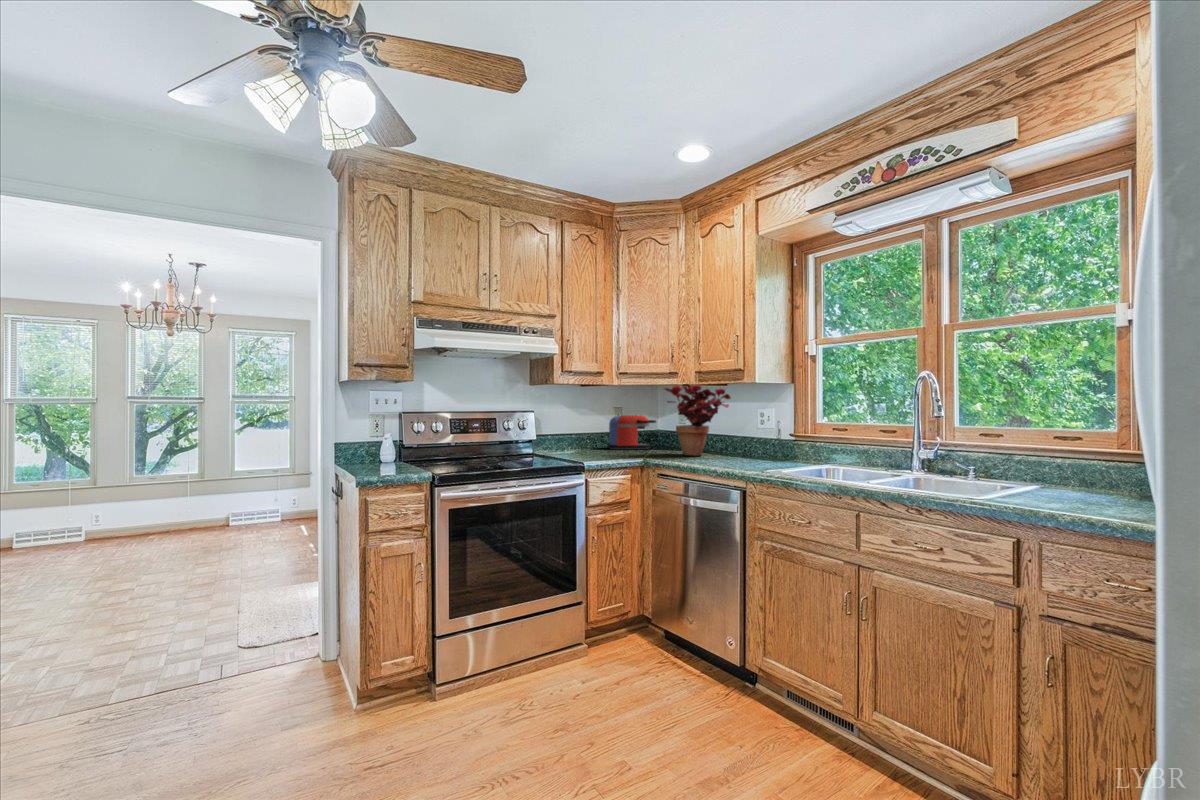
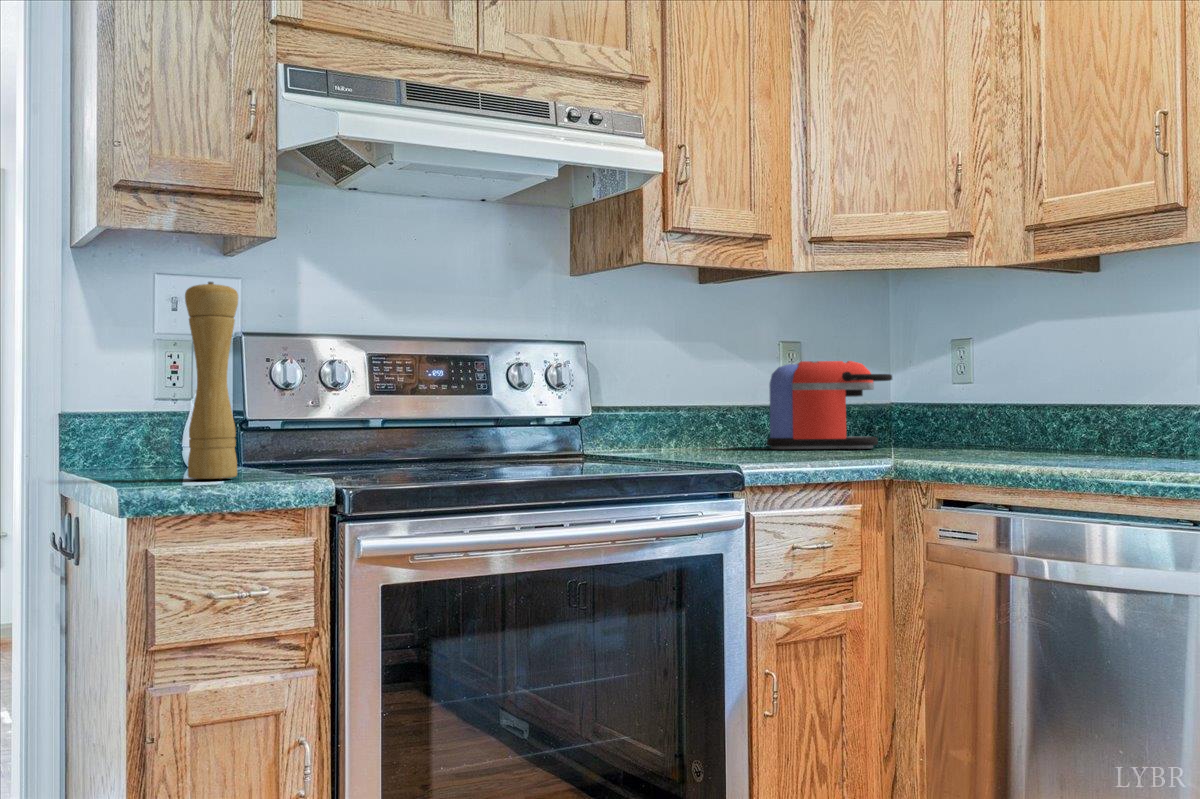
potted plant: present [664,383,731,456] -> none [936,257,1128,455]
pepper mill: none [381,400,400,470] -> present [185,282,238,479]

